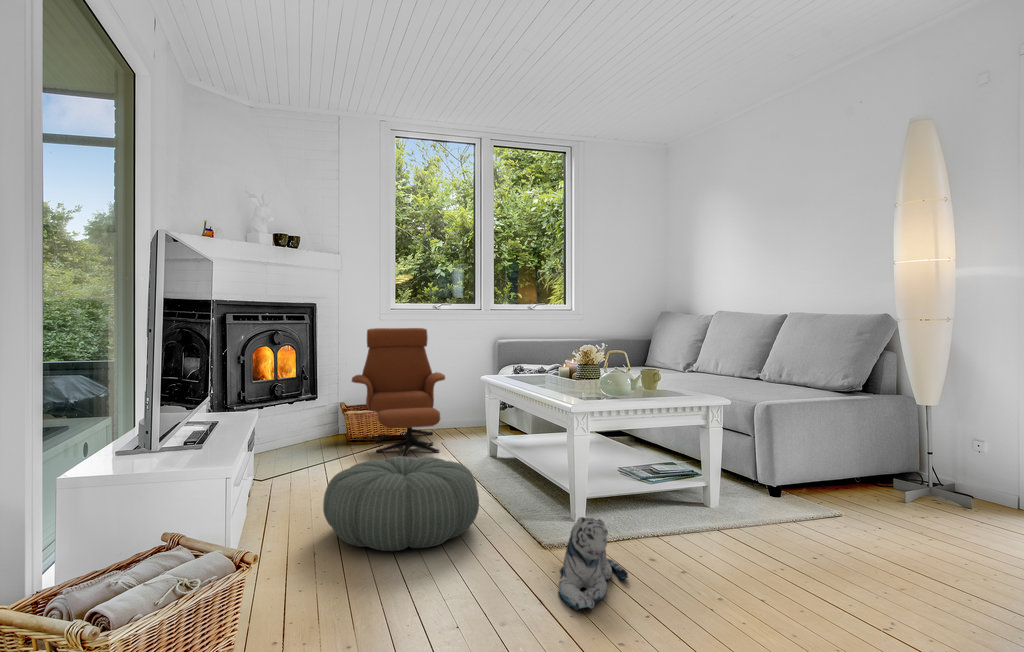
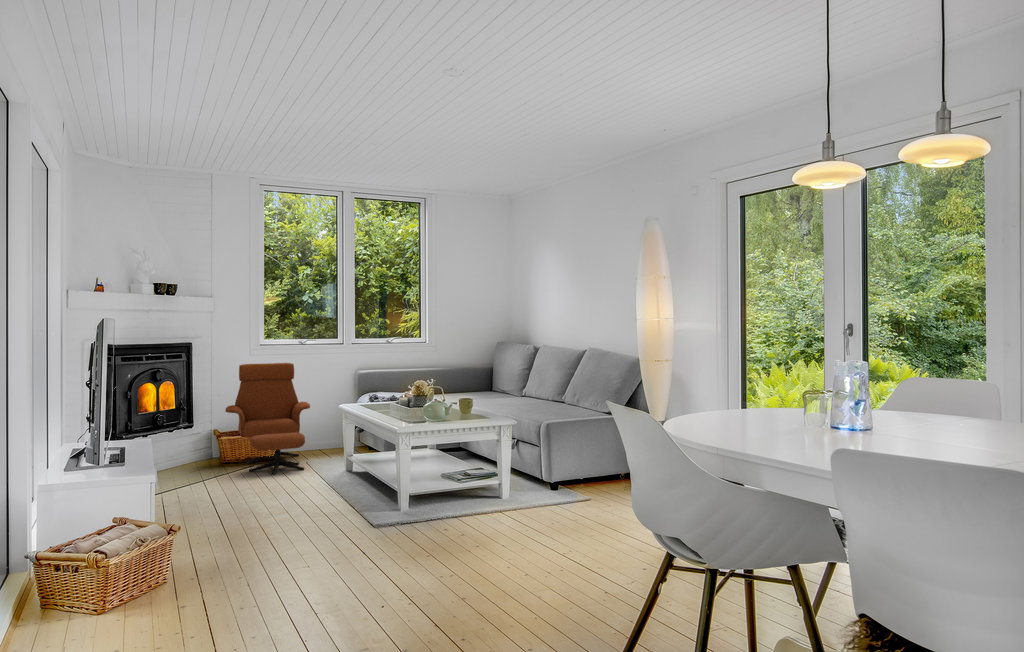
pouf: present [323,456,479,551] -> none [214,469,330,533]
plush toy: present [558,517,628,610] -> none [378,500,426,555]

